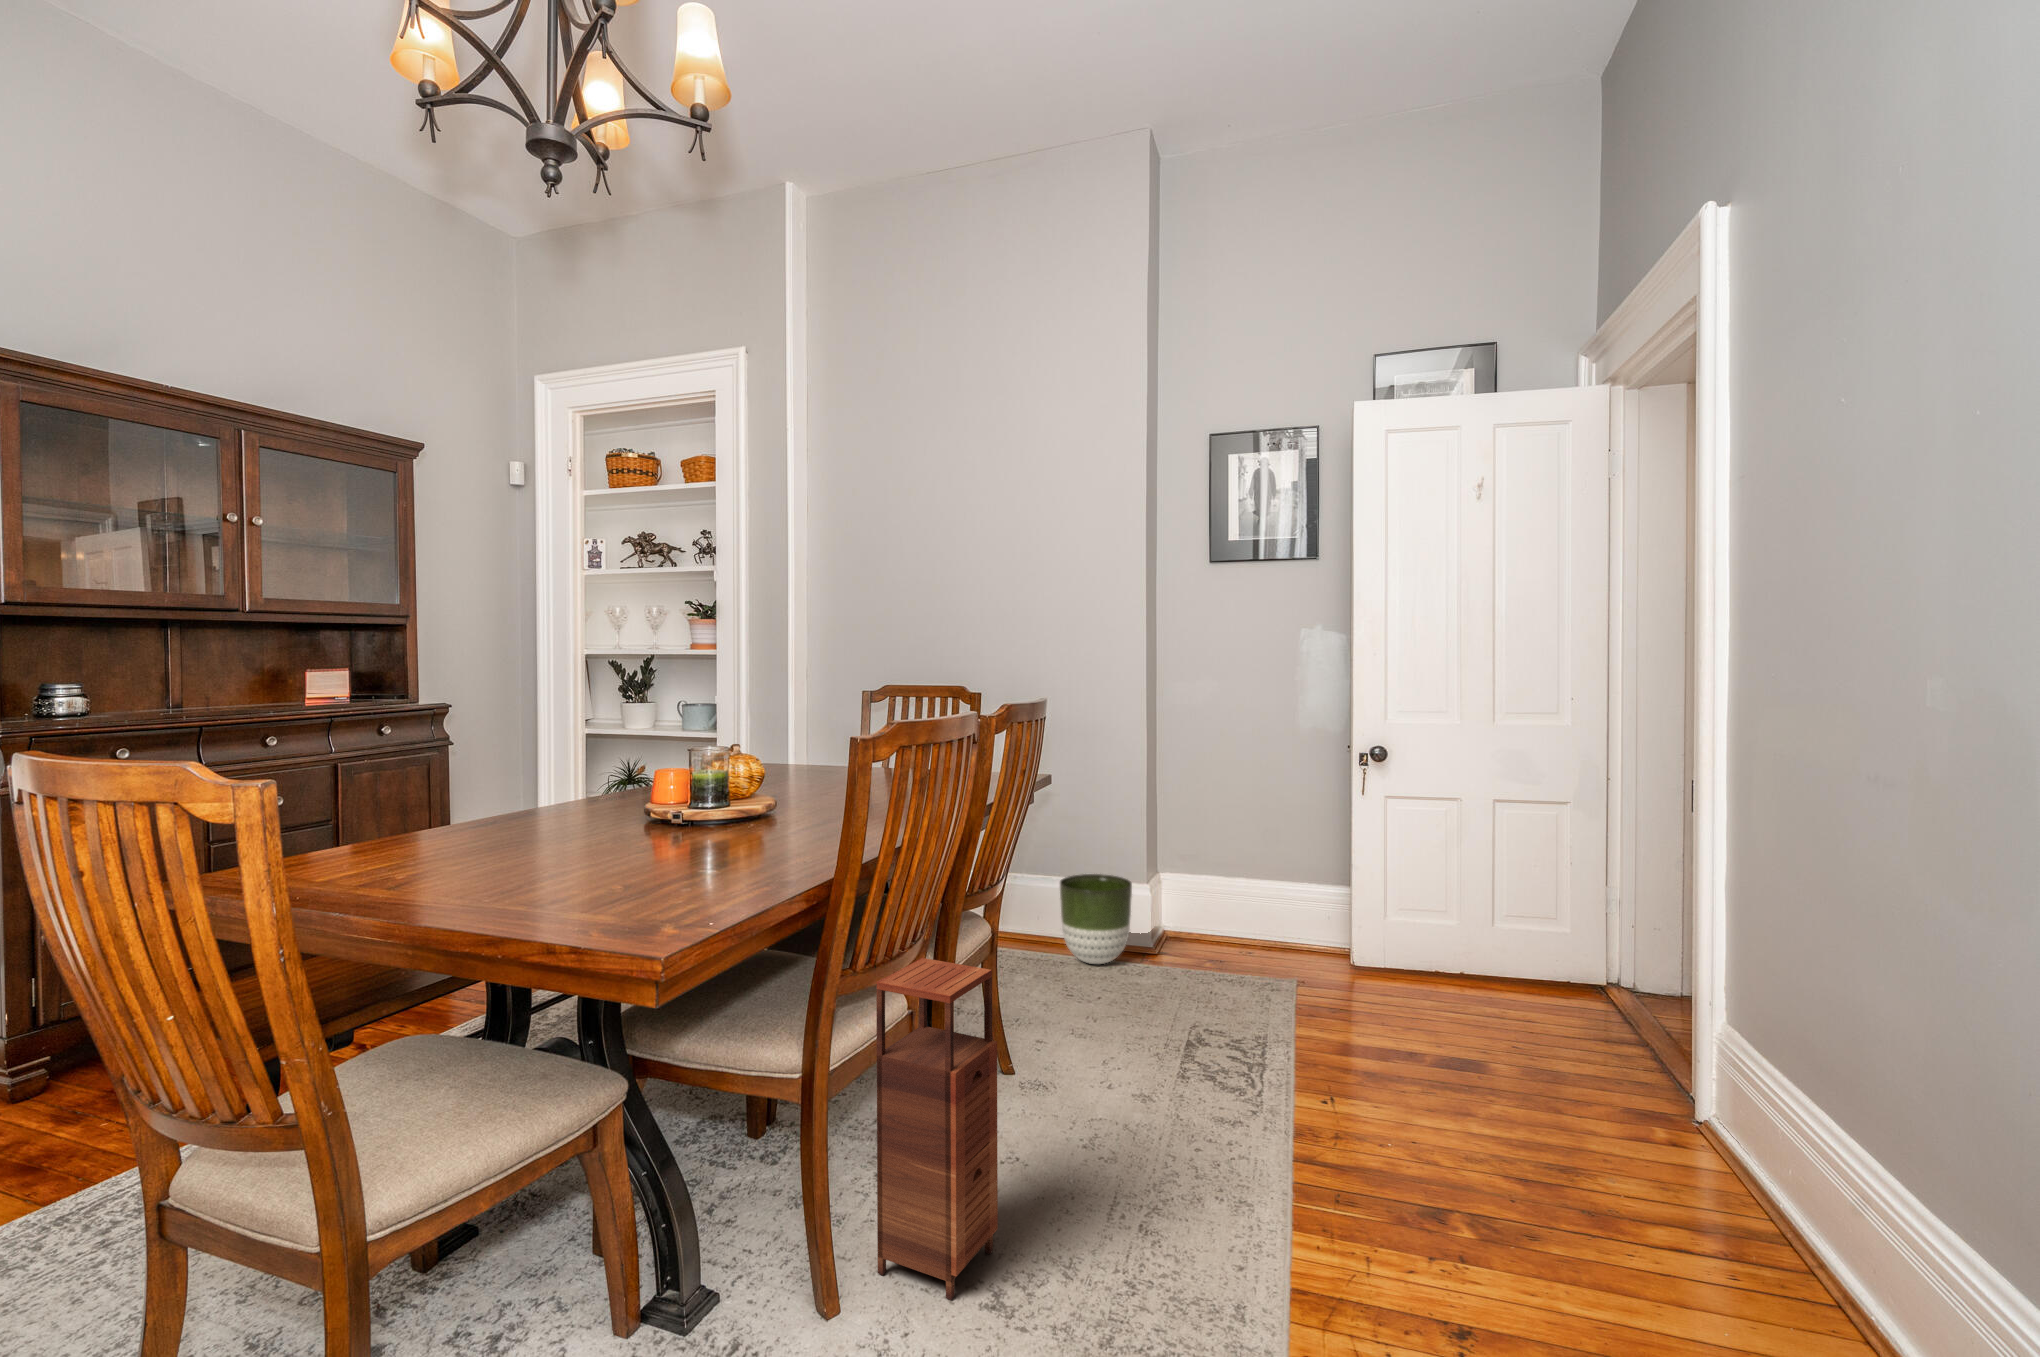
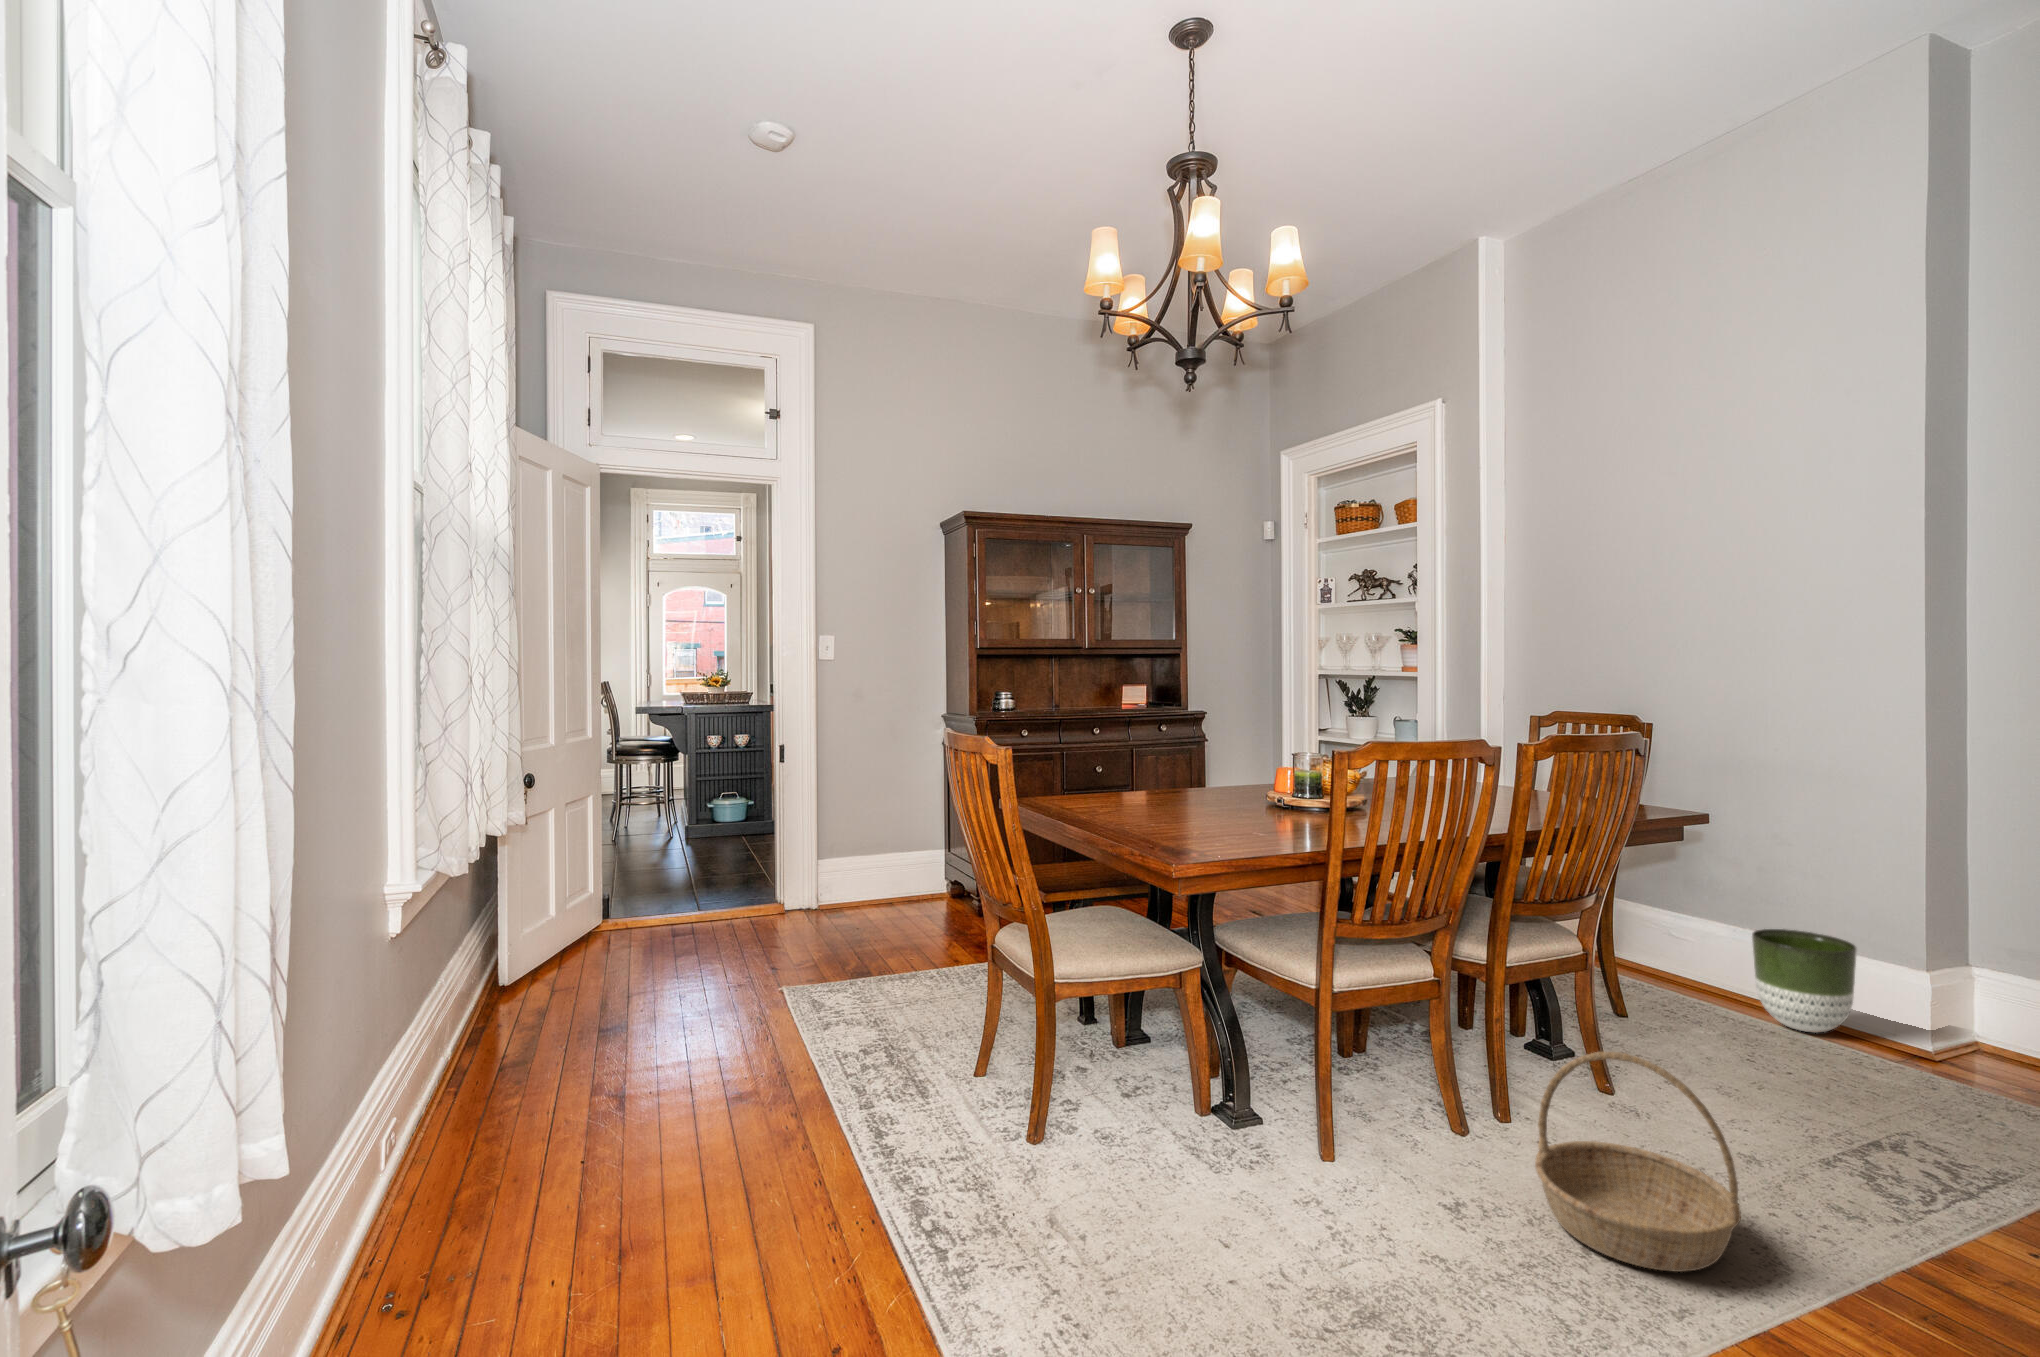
storage cabinet: present [876,958,998,1300] -> none [1373,929,1476,1180]
basket: none [1070,1055,1271,1303] -> present [1535,1052,1741,1272]

